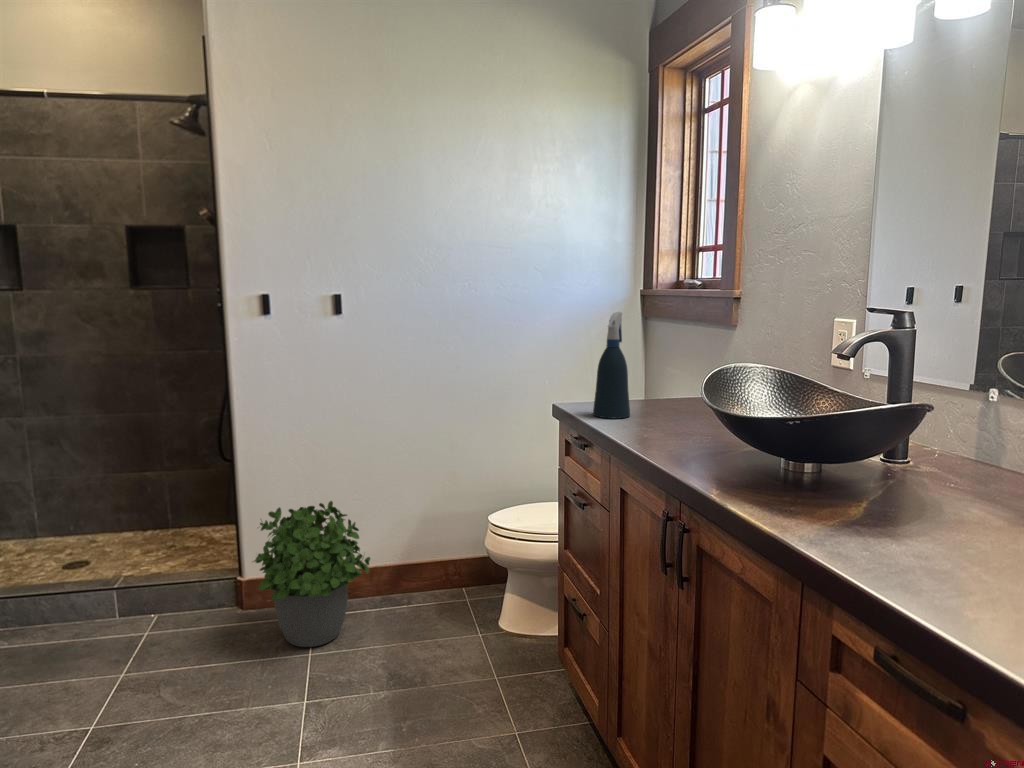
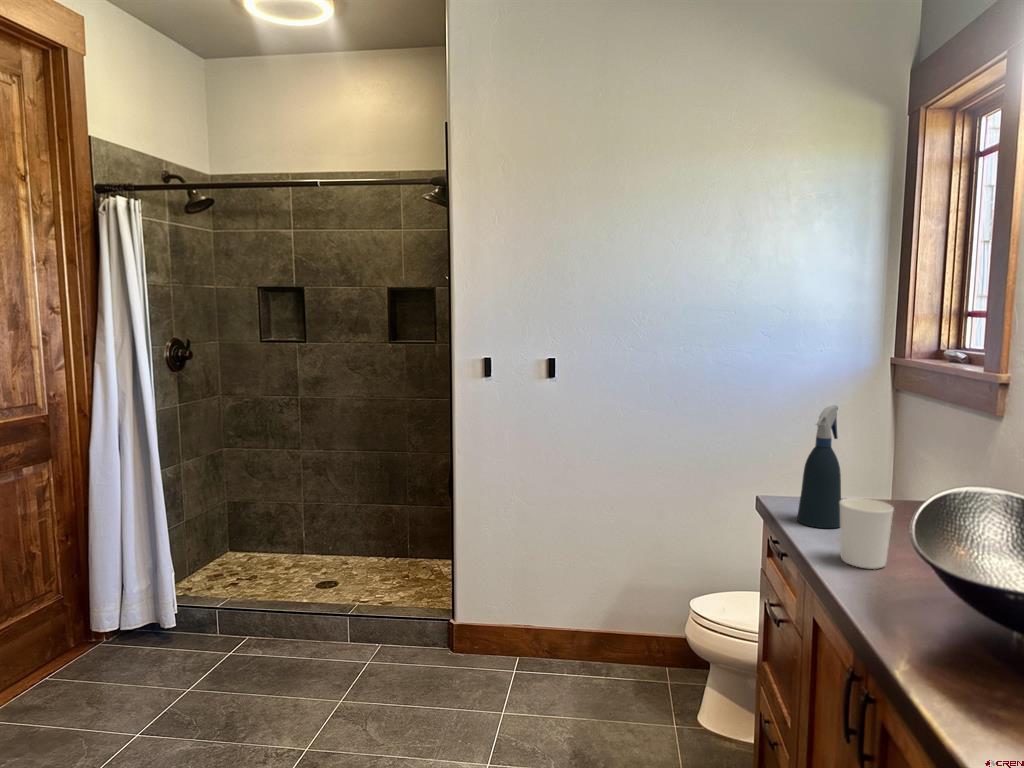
candle holder: none [637,383,680,439] -> present [840,498,894,569]
potted plant: present [254,501,370,647] -> none [458,561,568,704]

